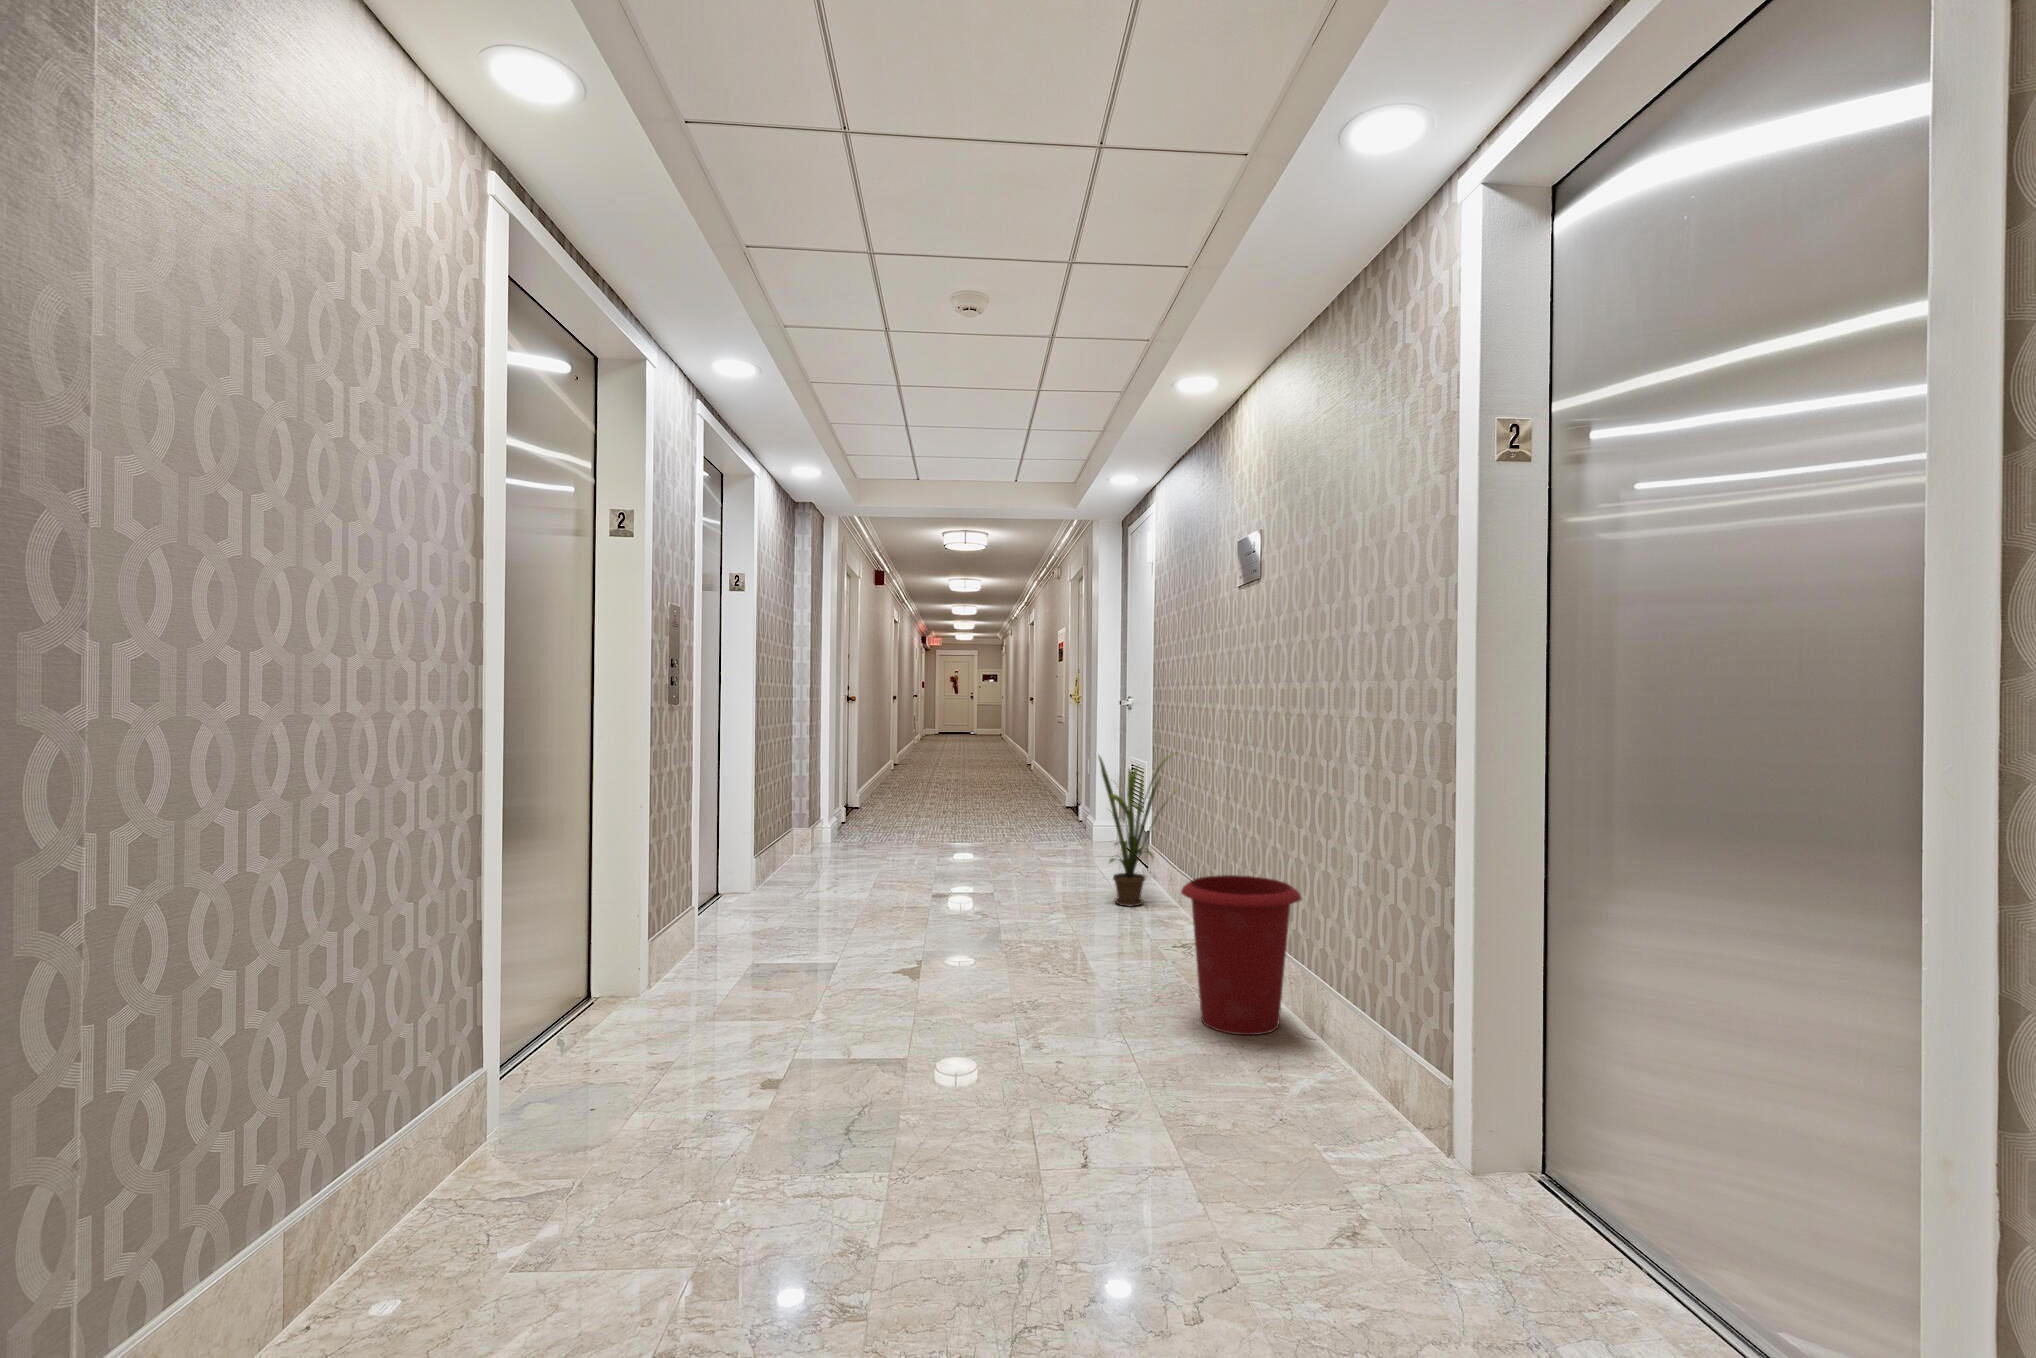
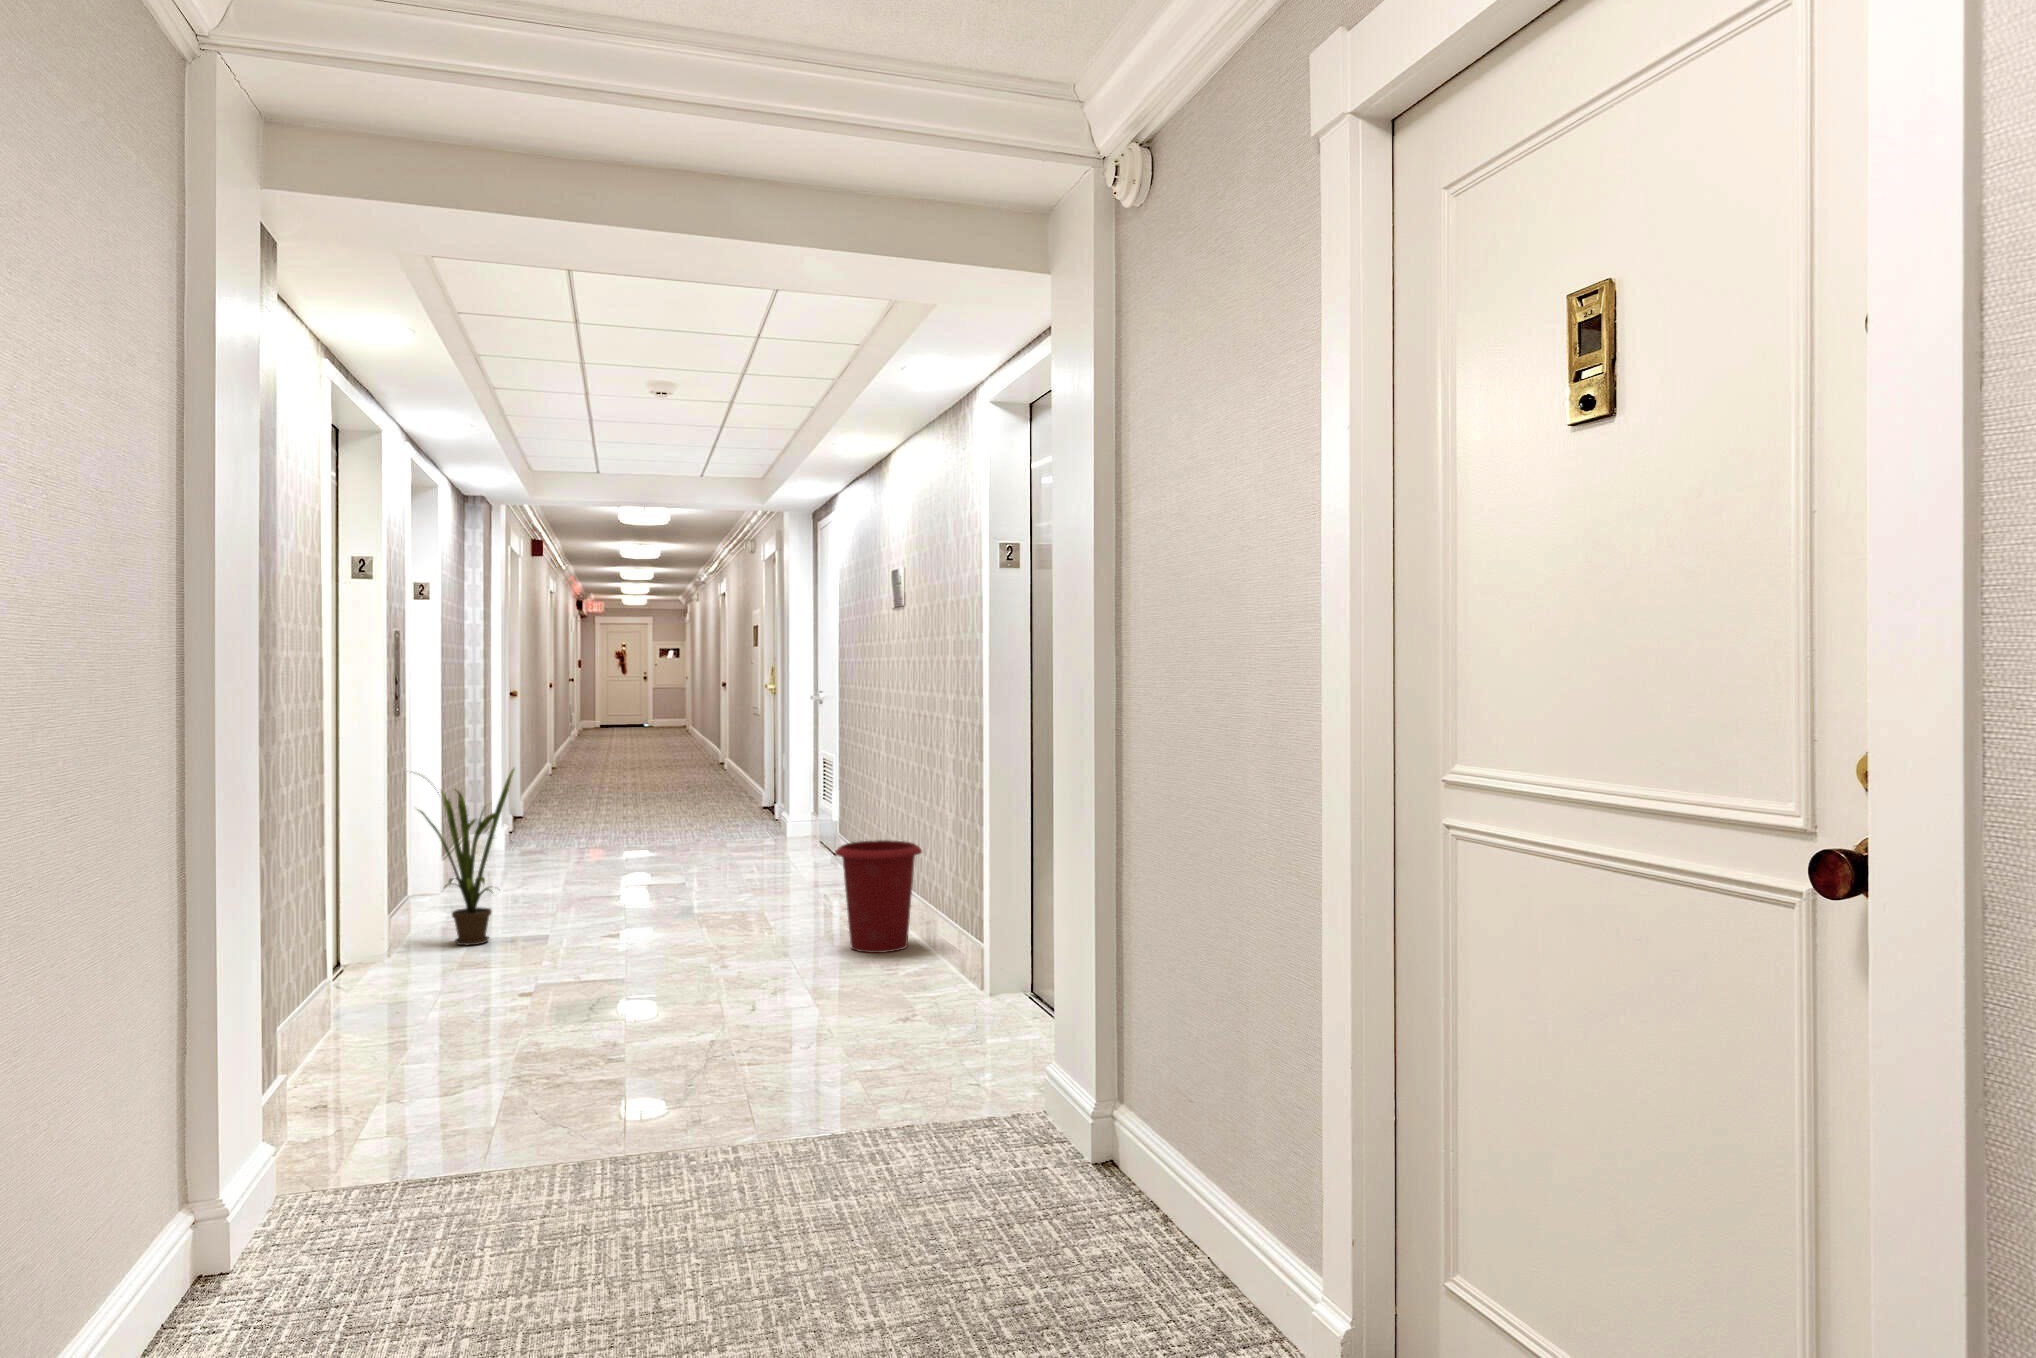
house plant: present [1099,755,1175,906] -> present [419,769,514,945]

